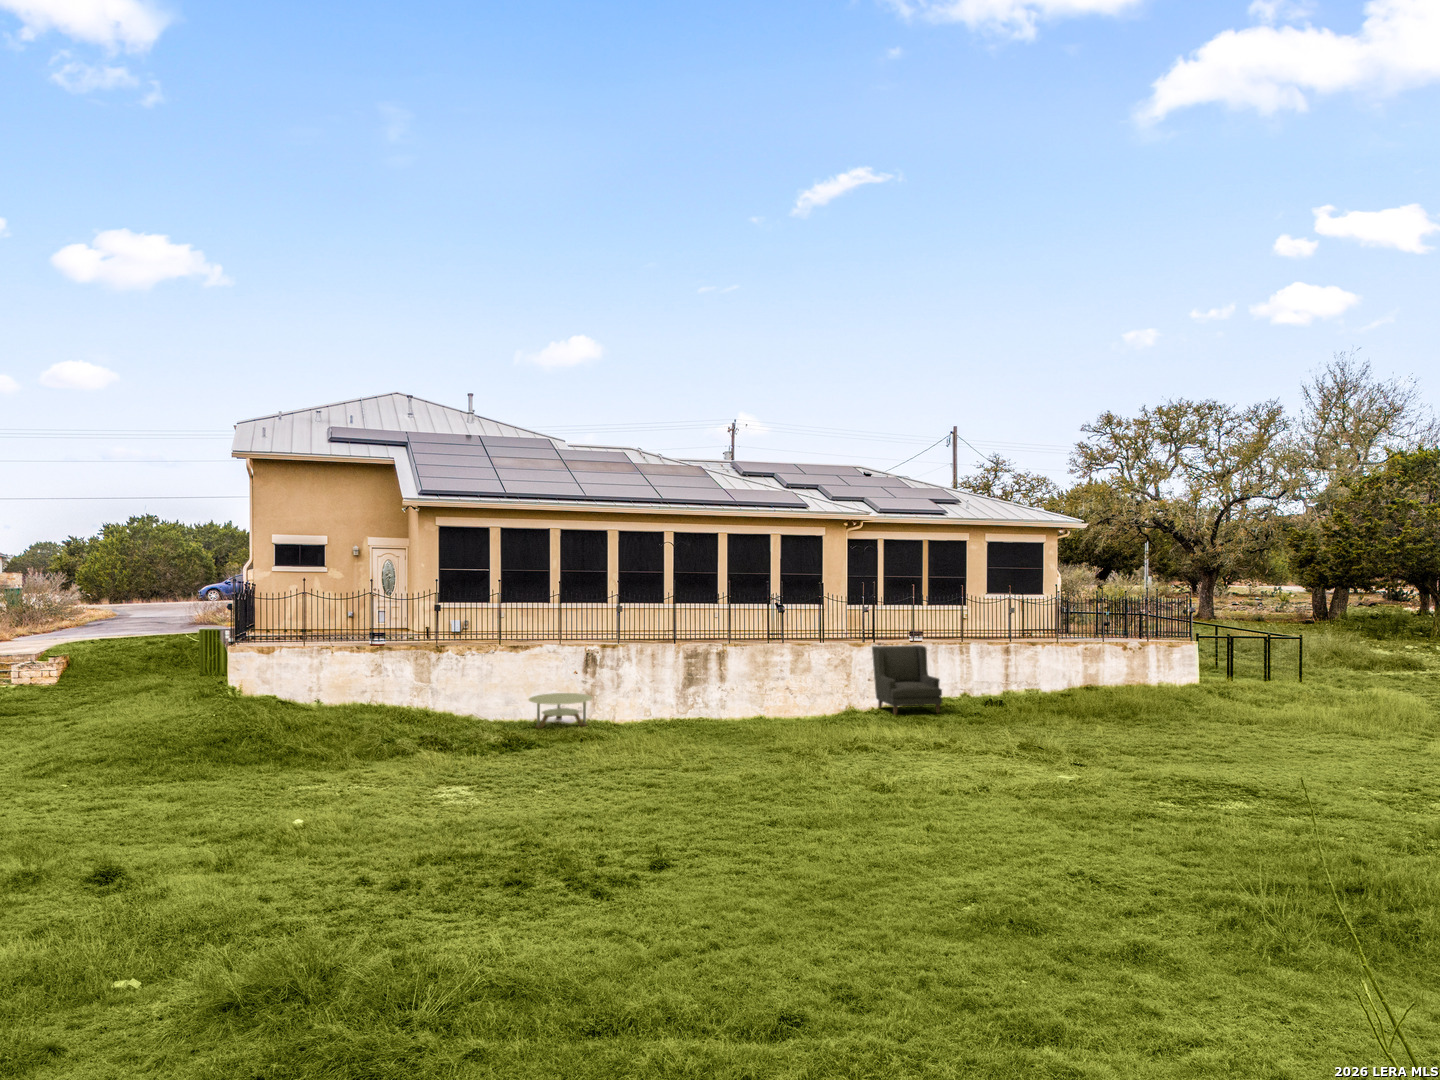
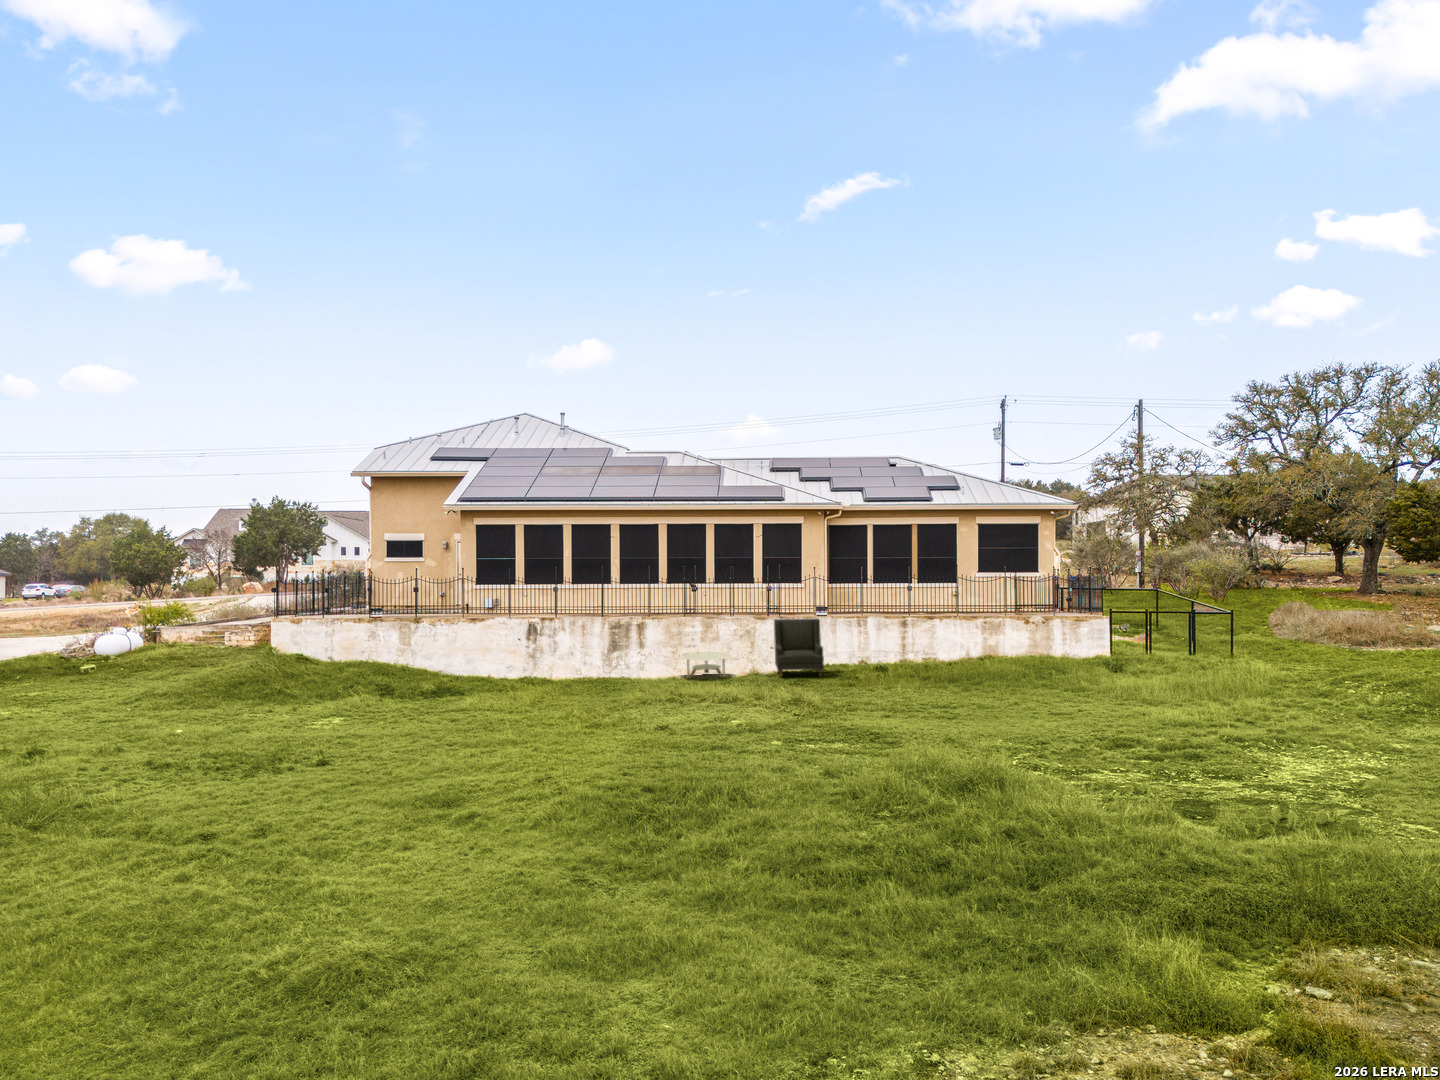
round table: present [529,693,592,728] -> present [682,652,730,679]

